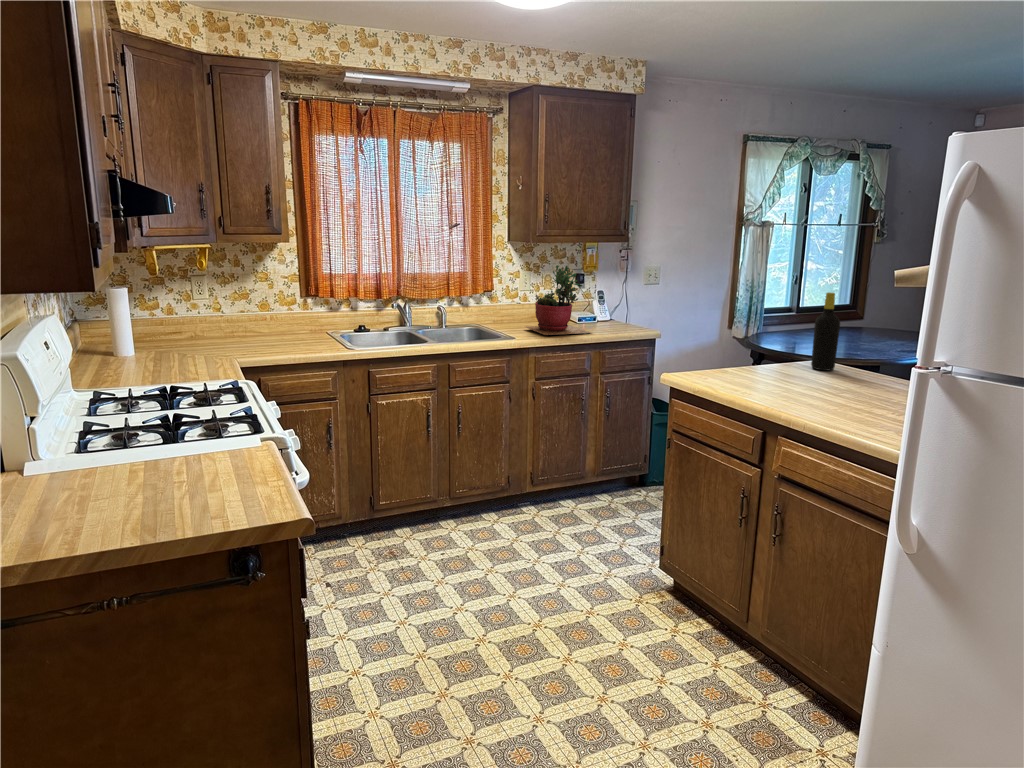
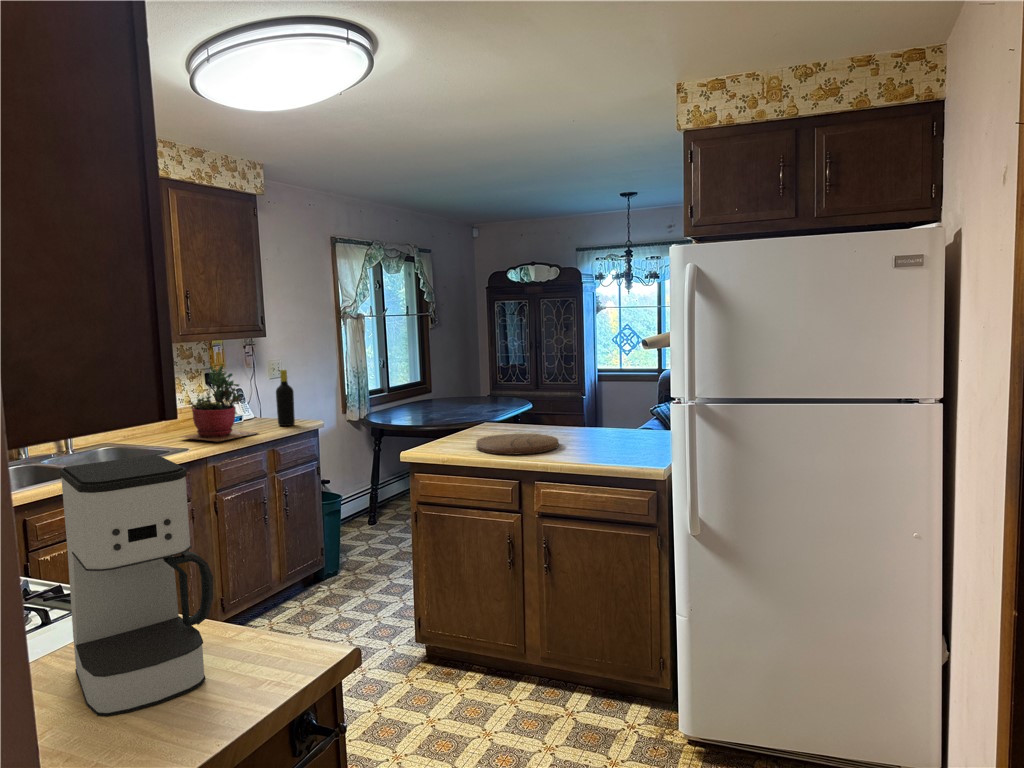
bottle: present [811,292,840,370] -> present [276,370,295,426]
coffee maker: none [101,320,225,508] -> present [60,455,213,717]
cutting board: none [749,370,858,399] -> present [476,434,558,455]

